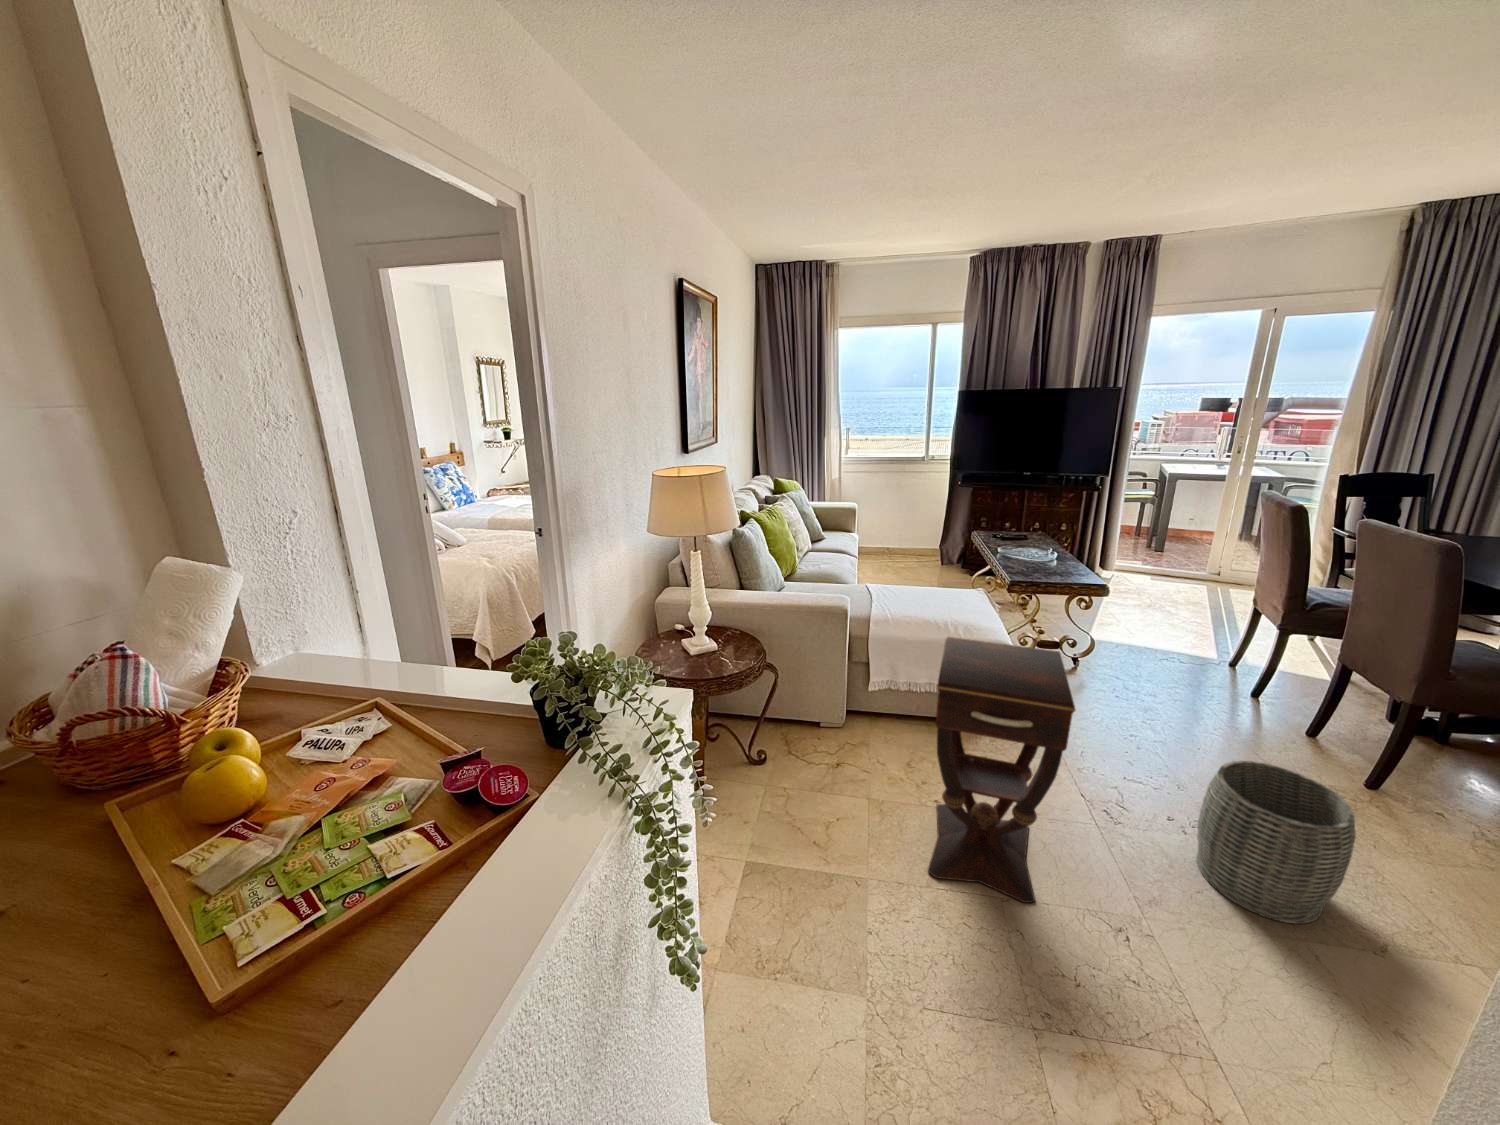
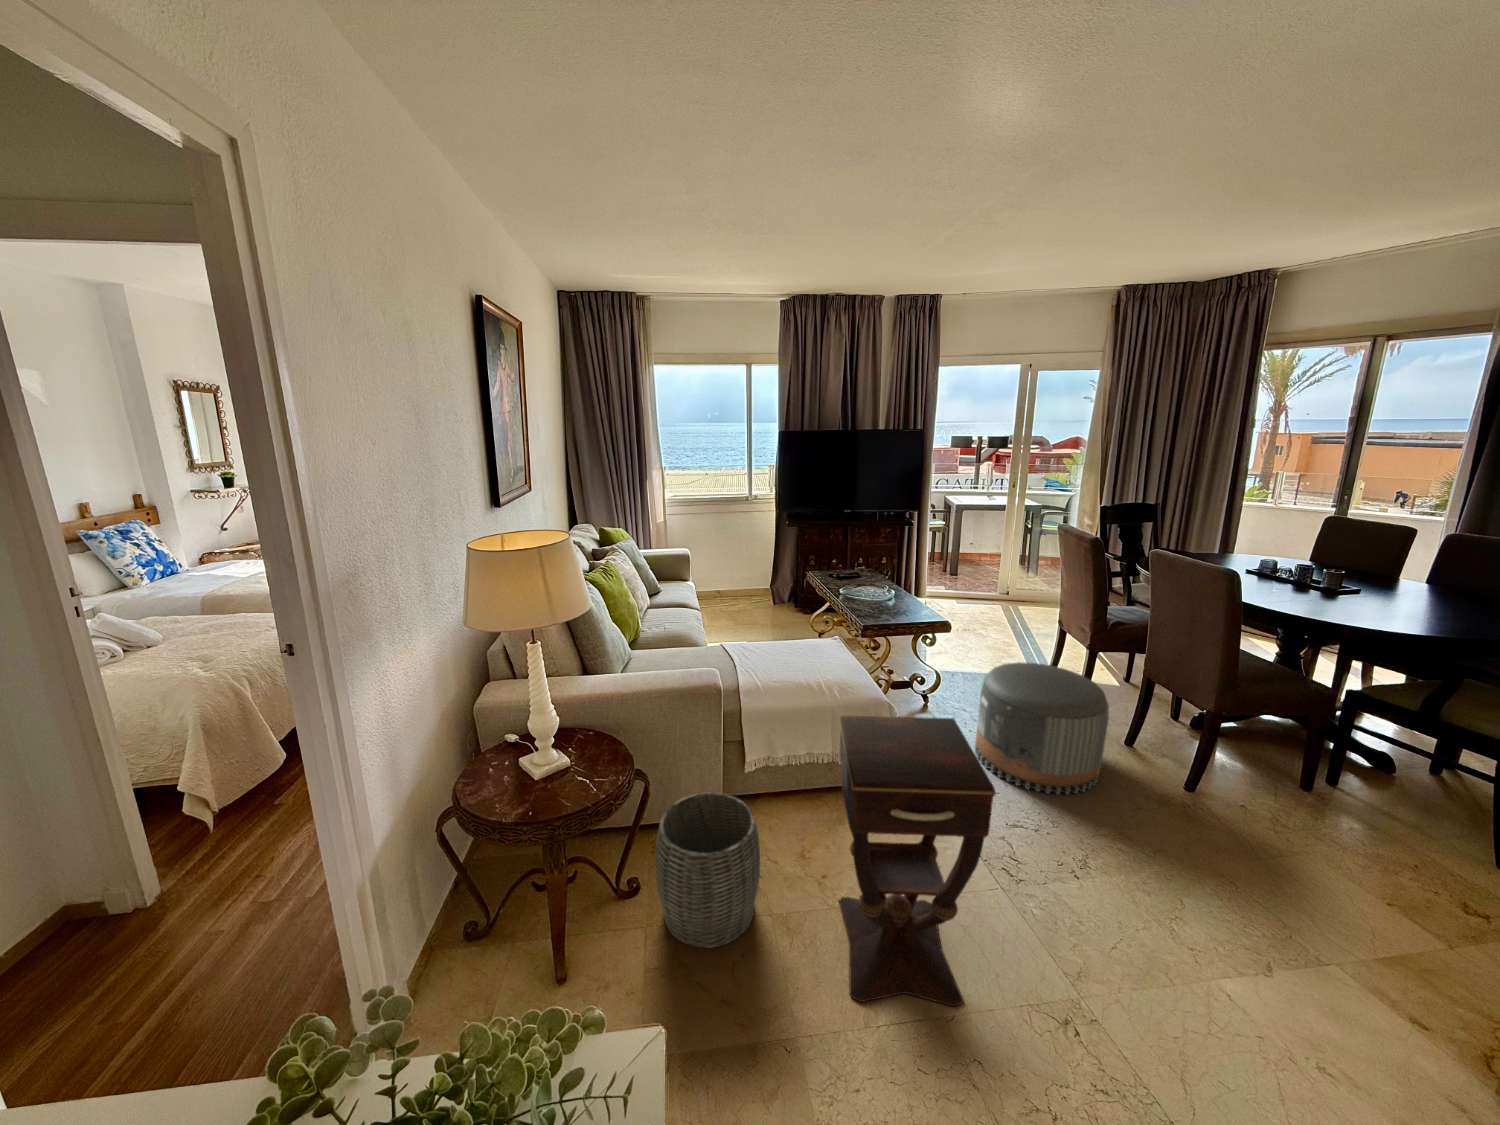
pouf: none [1118,631,1284,770] -> present [975,662,1109,795]
woven basket: present [1197,761,1356,924] -> present [655,792,760,948]

